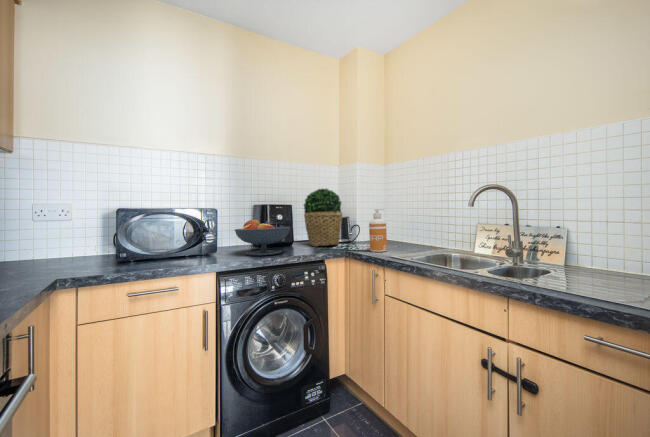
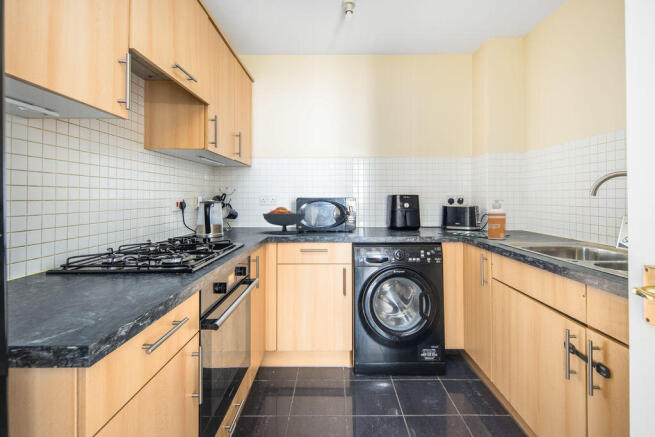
potted plant: present [304,189,342,247] -> none [431,180,469,232]
fruit bowl: present [235,220,290,255] -> present [263,207,305,234]

